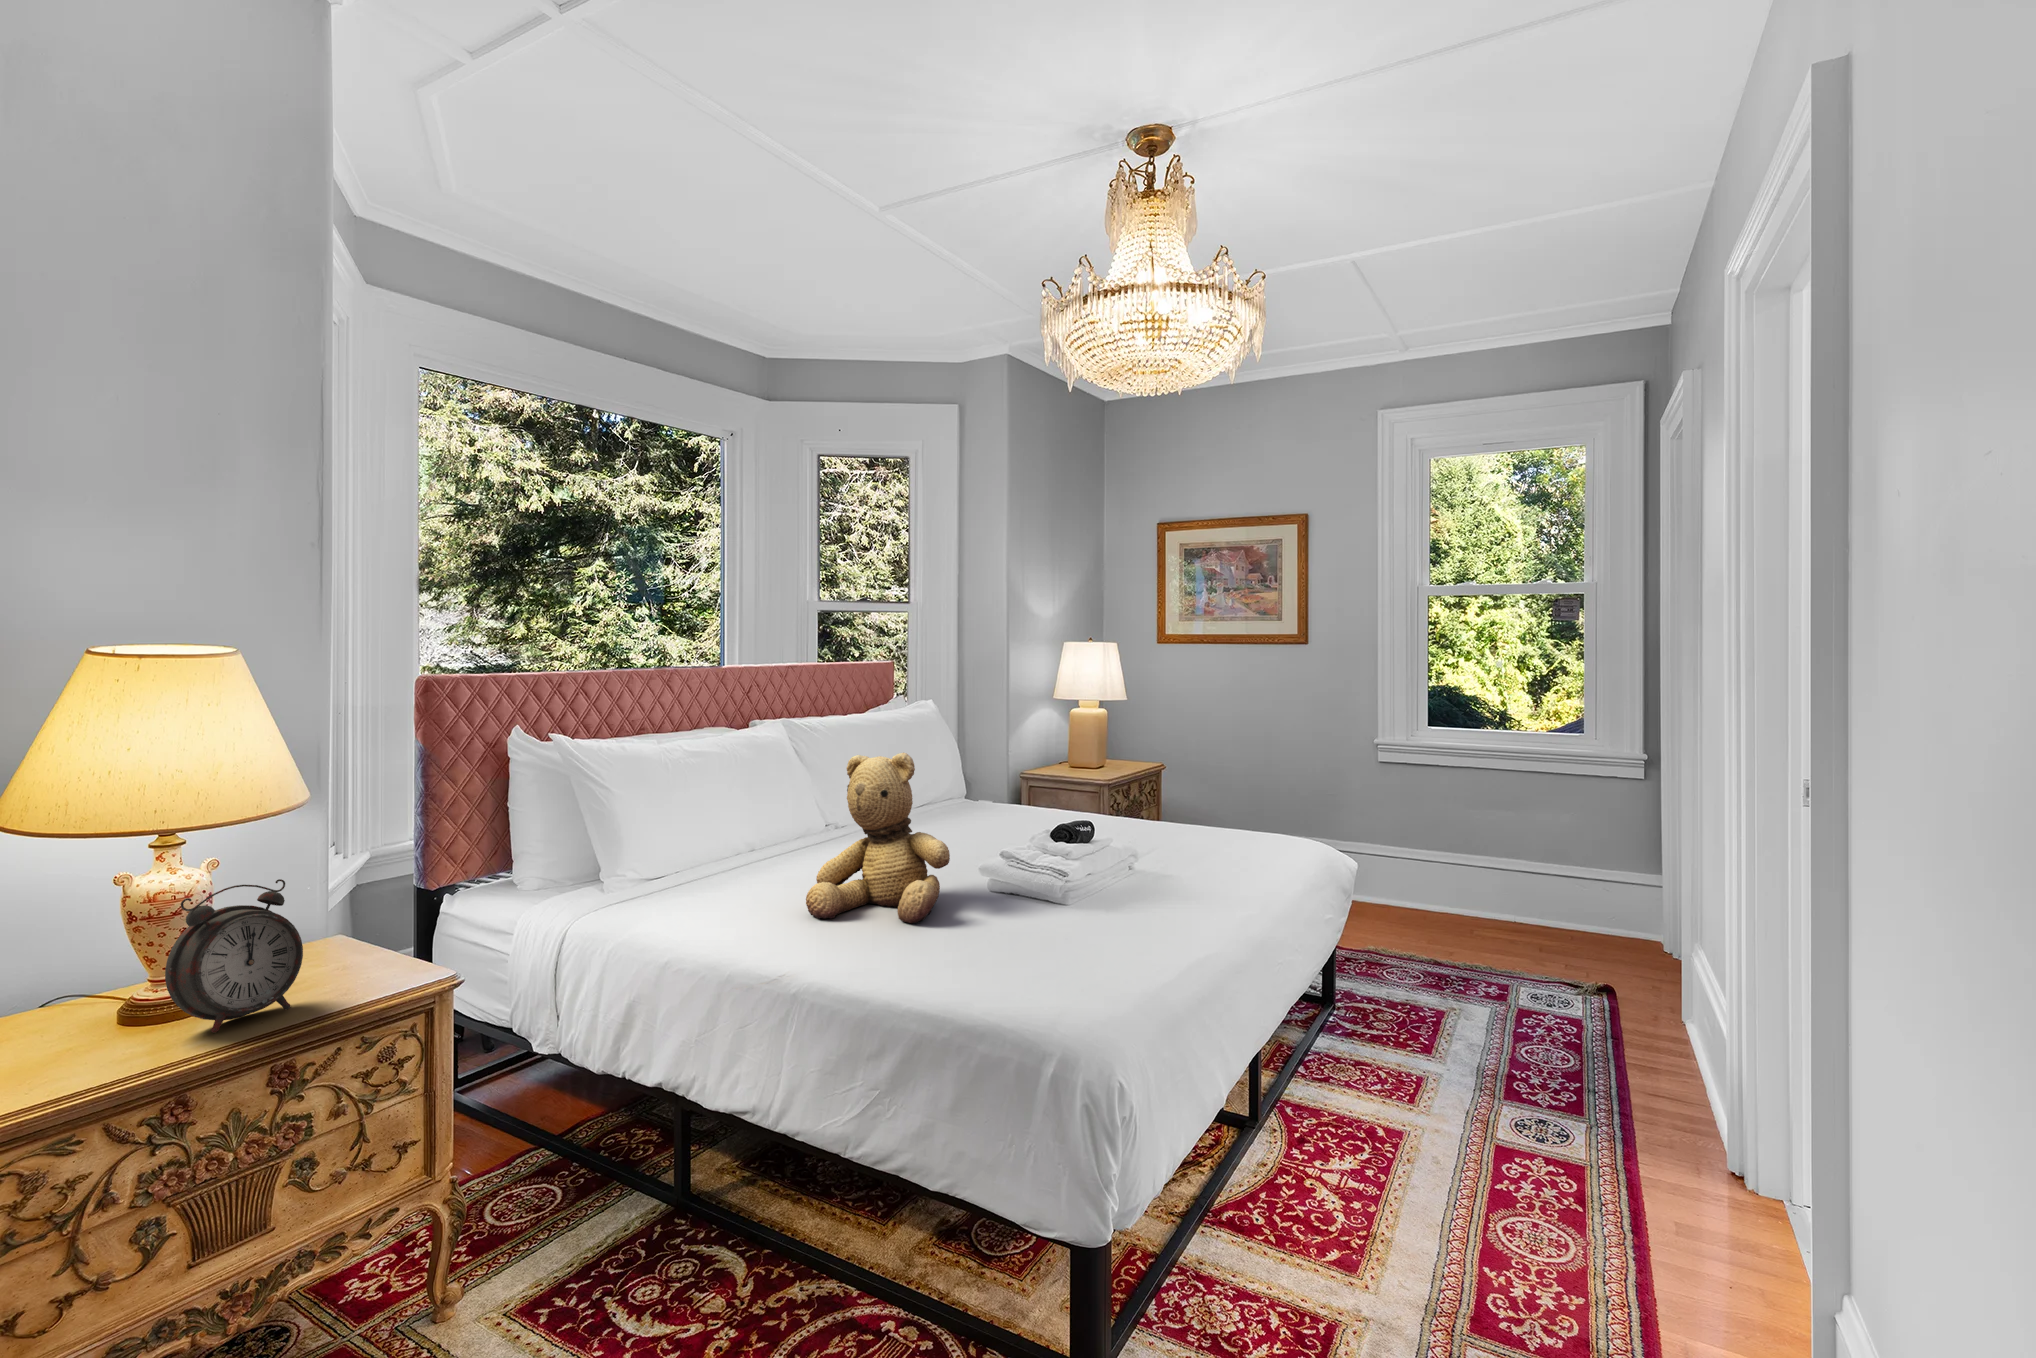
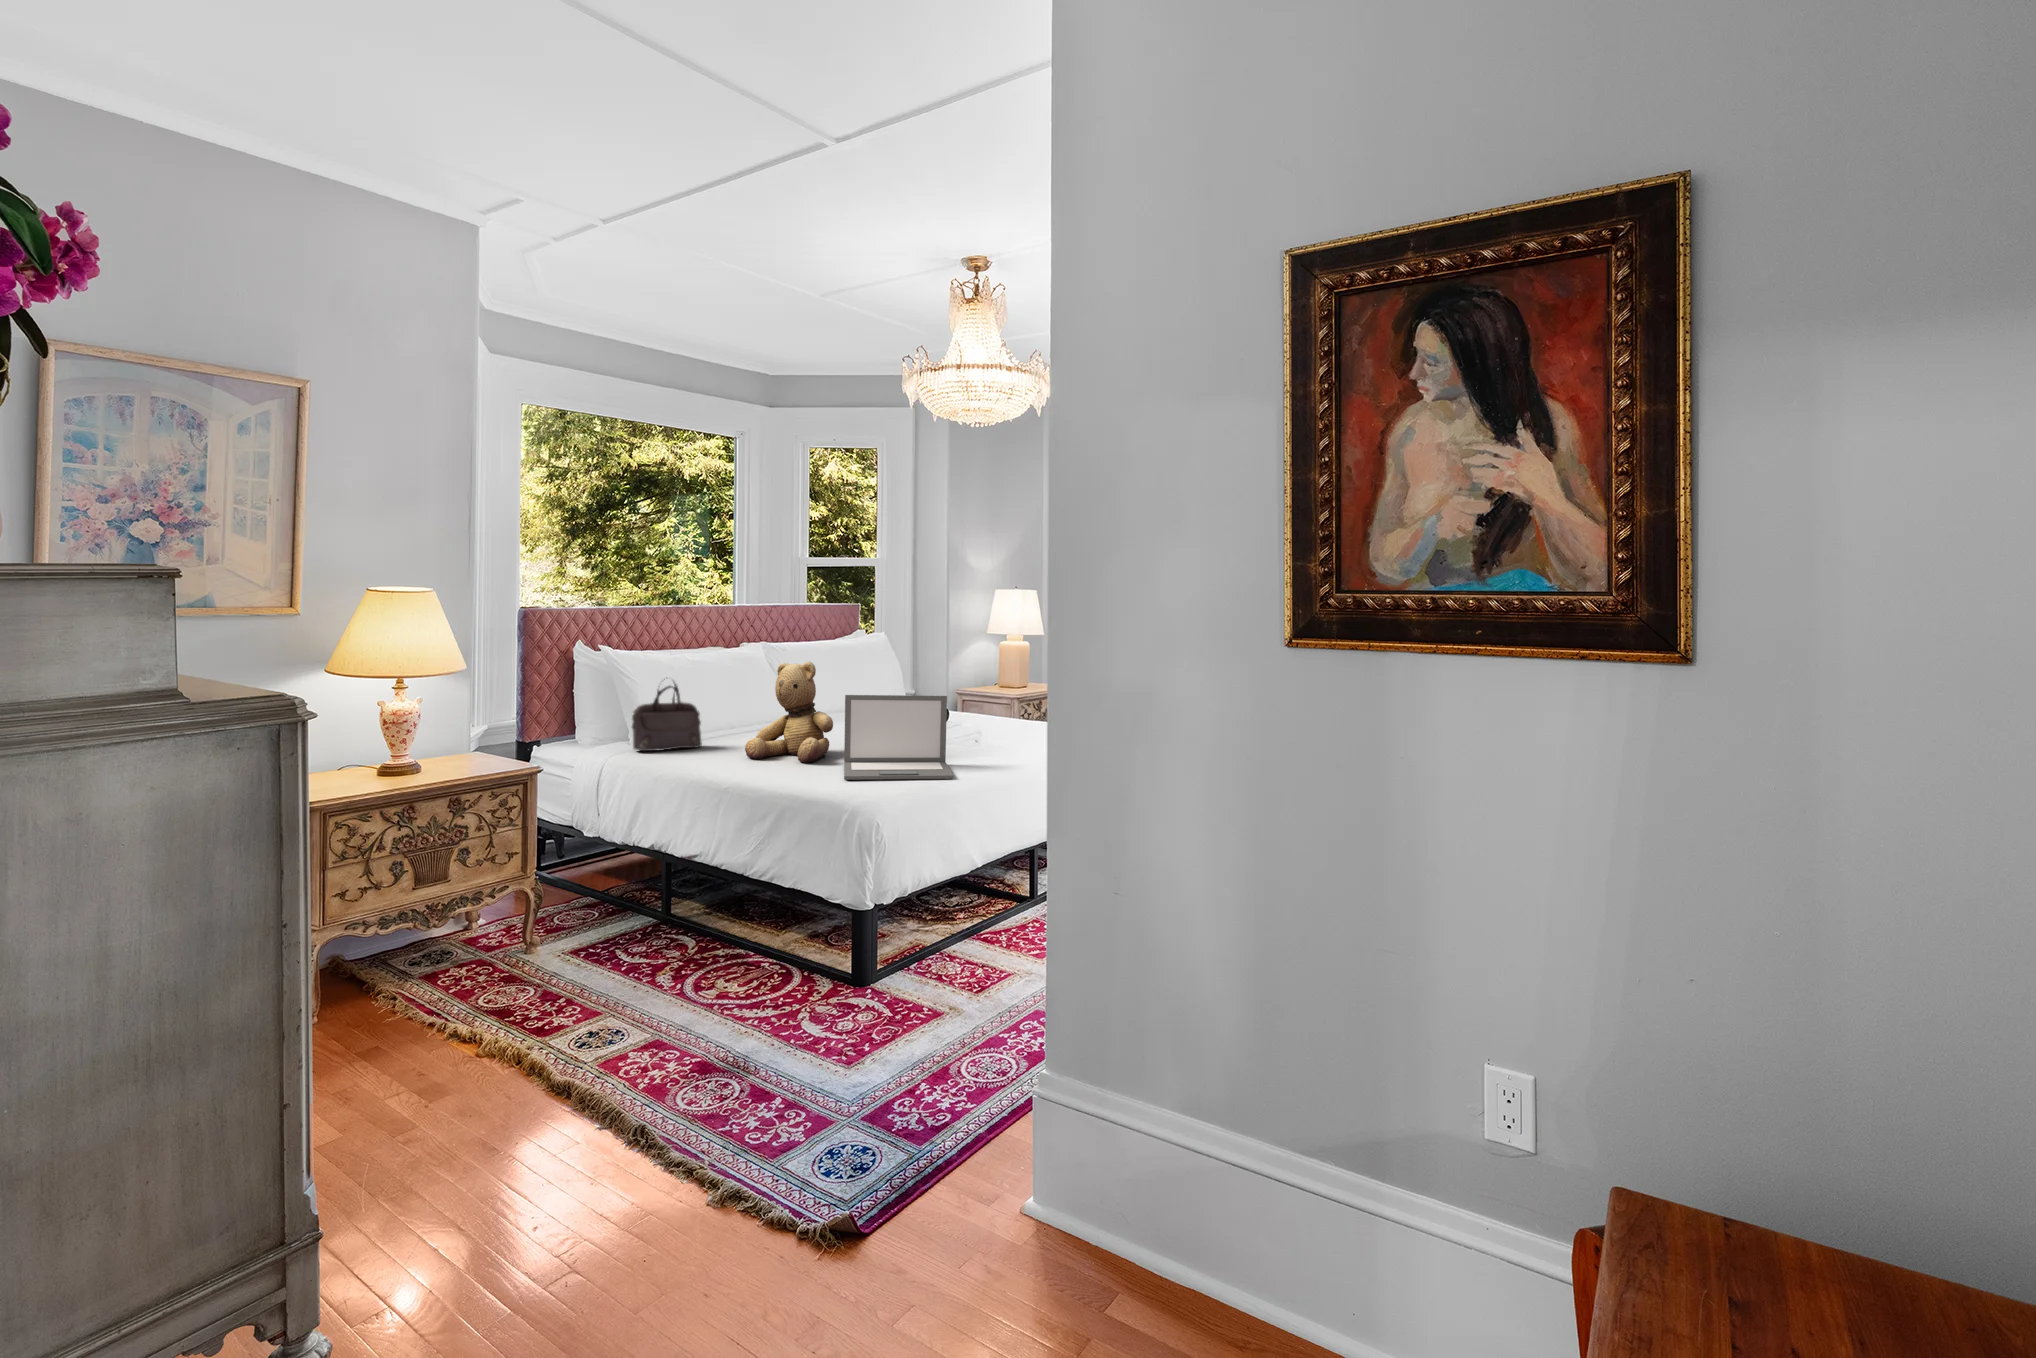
handbag: none [611,787,725,911] -> present [632,679,702,751]
laptop: none [979,803,1184,964] -> present [844,695,953,780]
alarm clock: present [165,879,303,1033] -> none [400,708,463,779]

